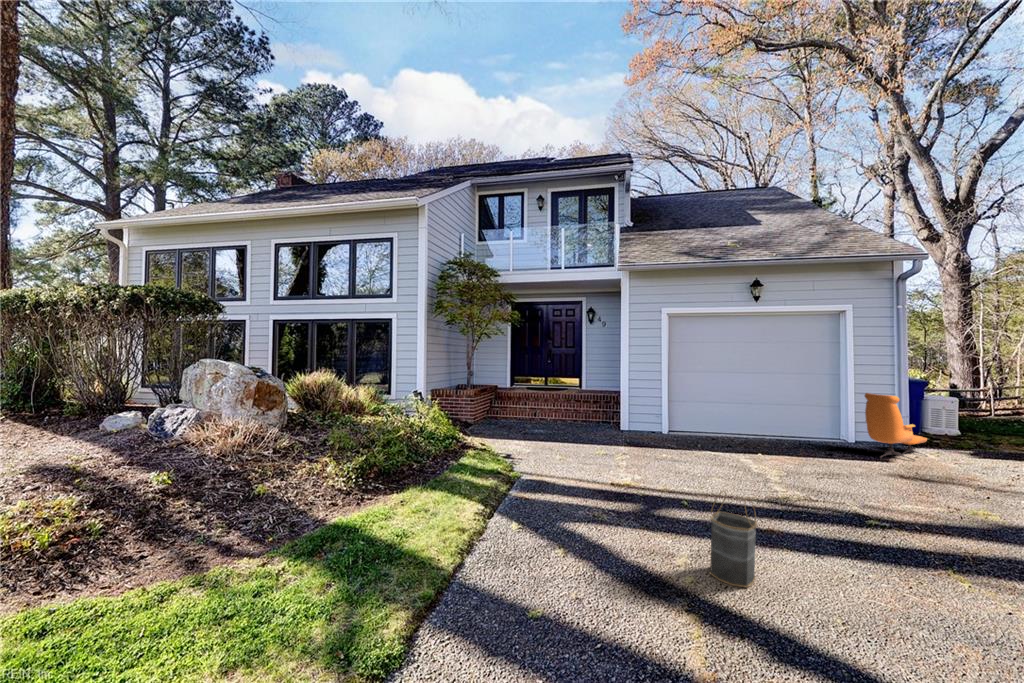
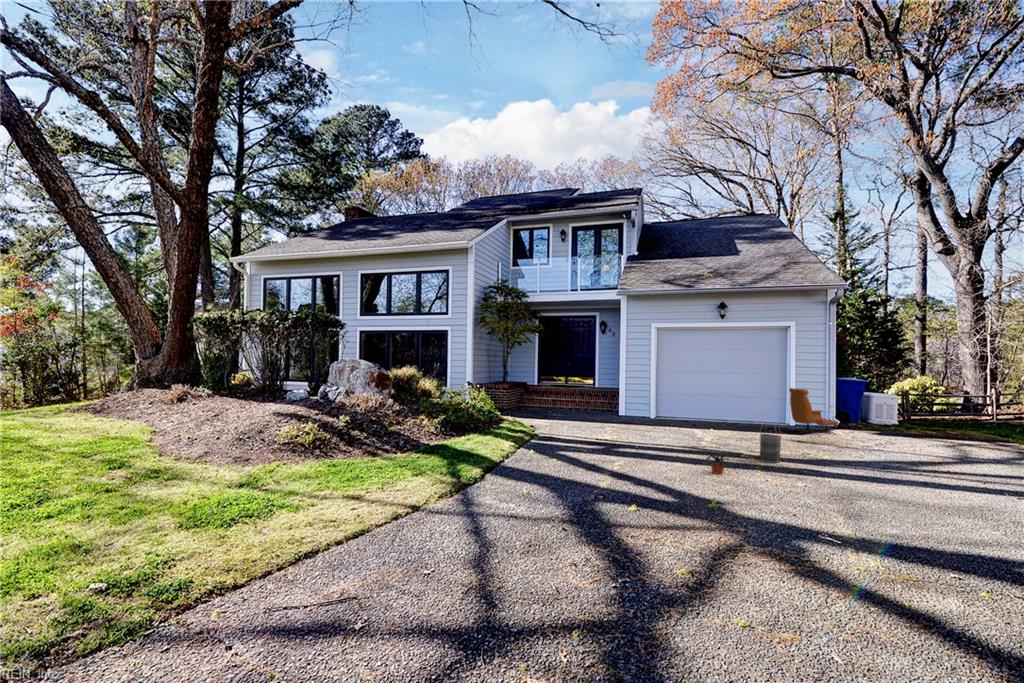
basket: present [709,491,757,588] -> present [760,428,781,463]
potted plant: none [883,558,955,611] -> present [705,453,729,474]

